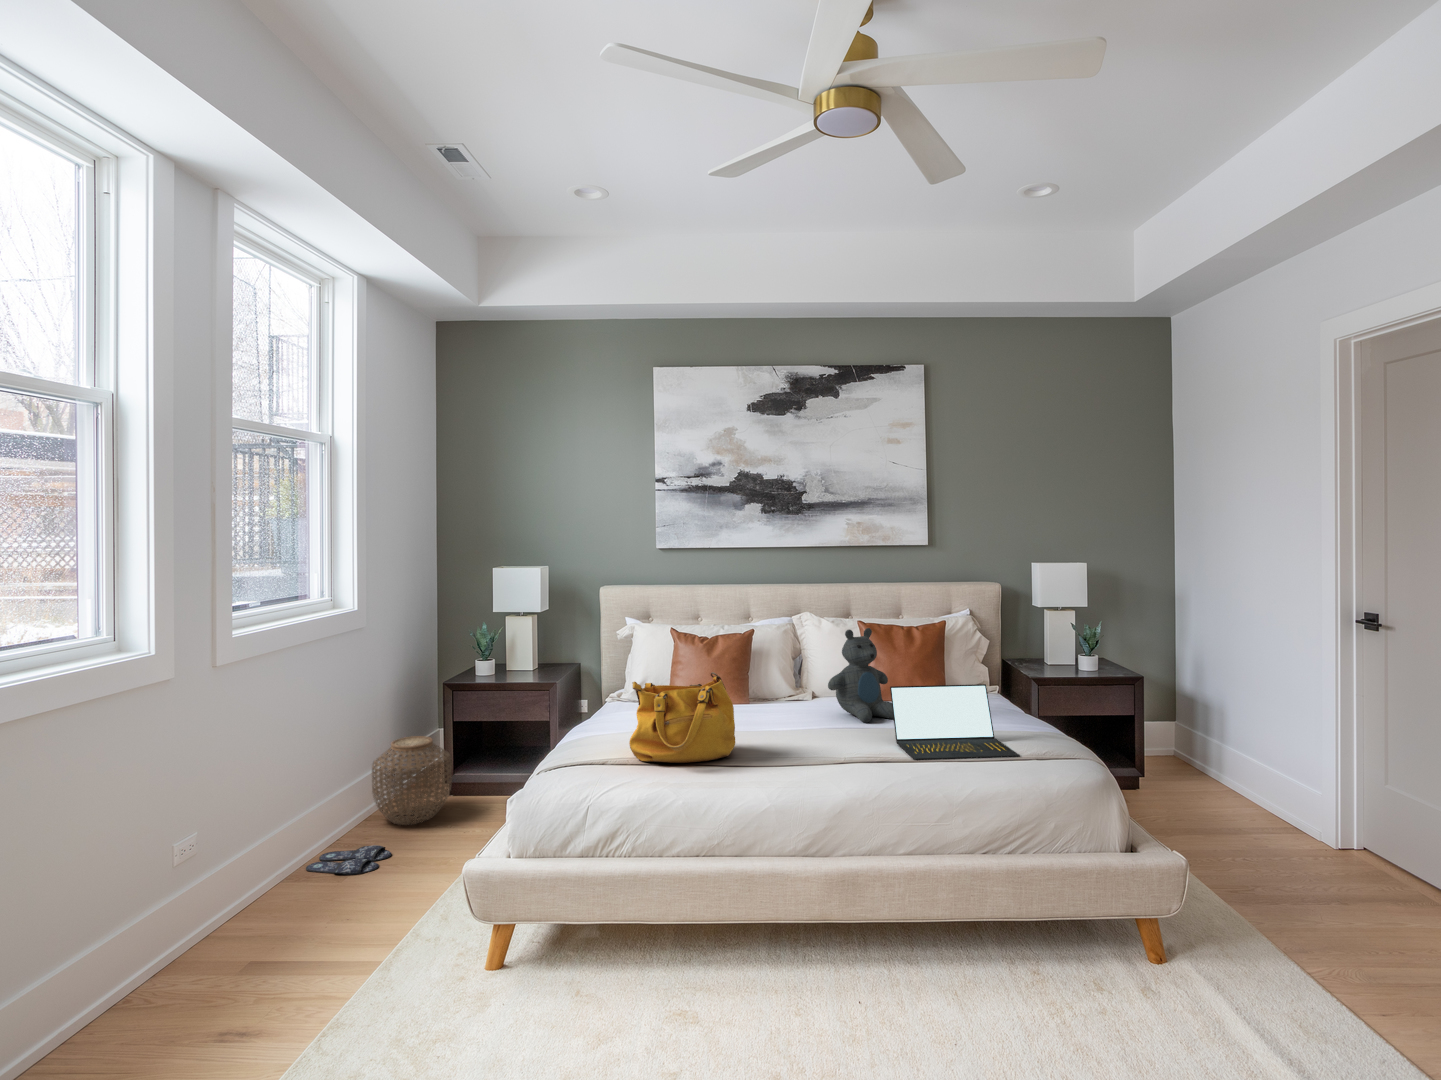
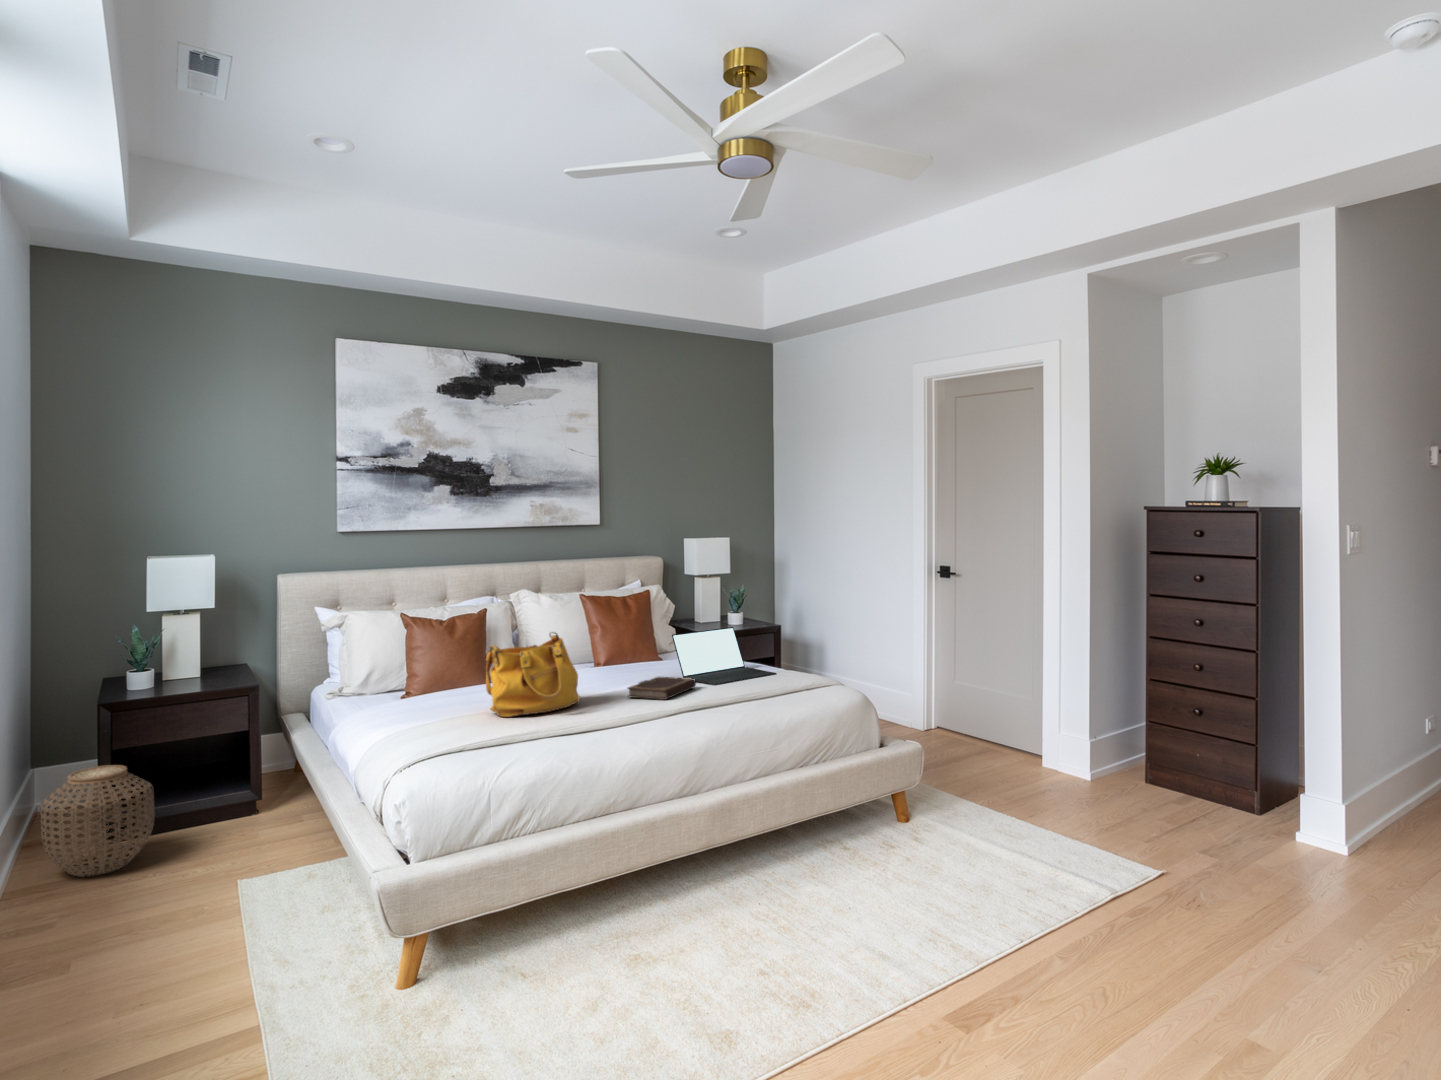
teddy bear: present [828,628,894,723] -> none [594,593,653,673]
notebook: none [790,737,884,772] -> present [628,676,696,700]
slippers: present [306,845,391,875] -> none [25,893,136,938]

